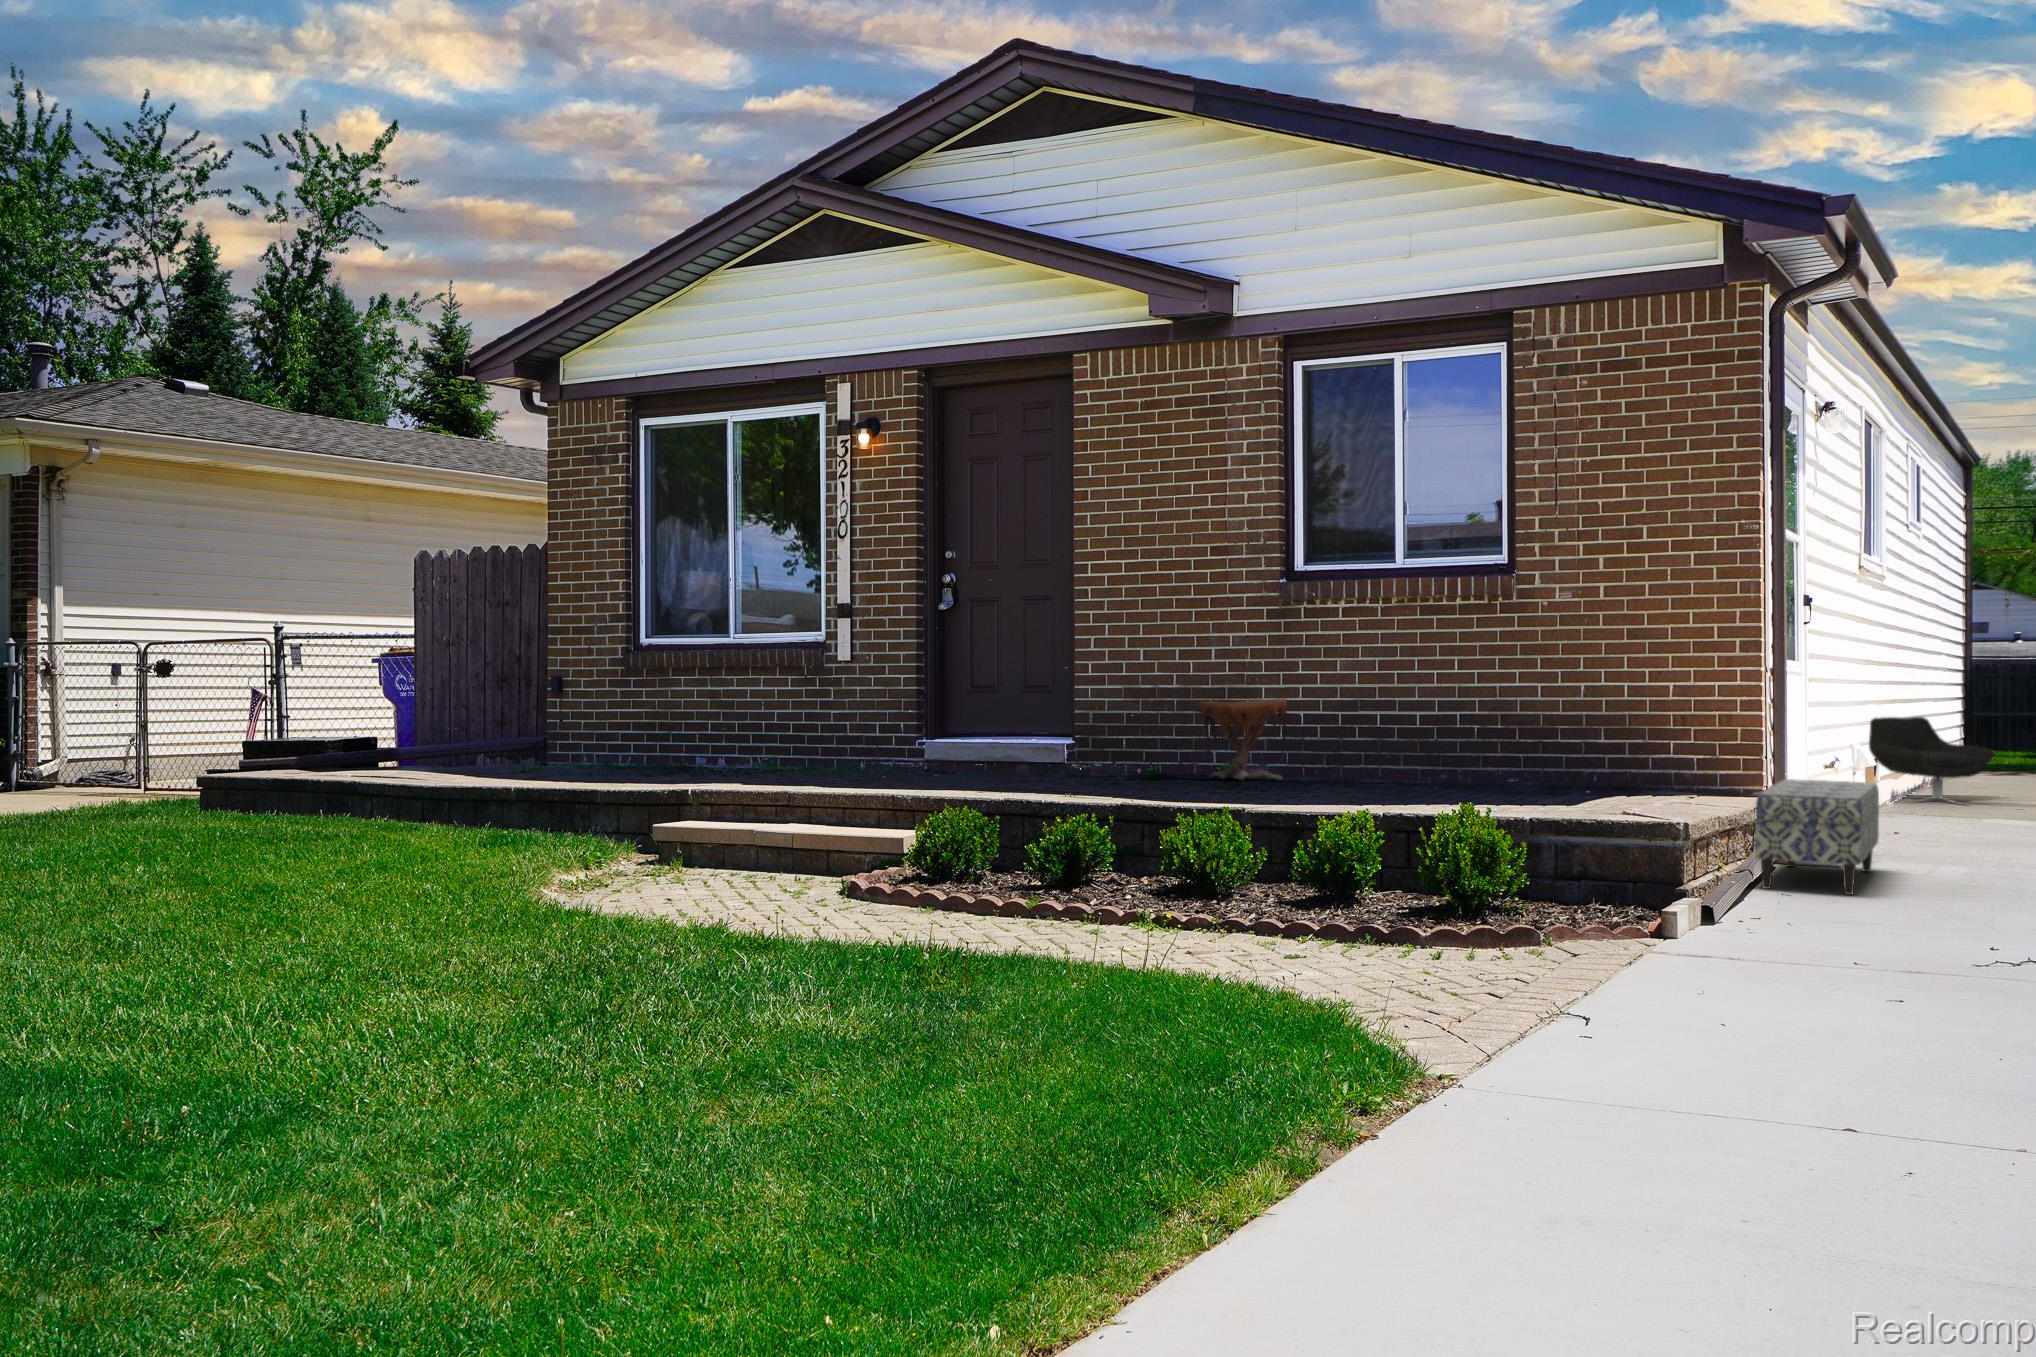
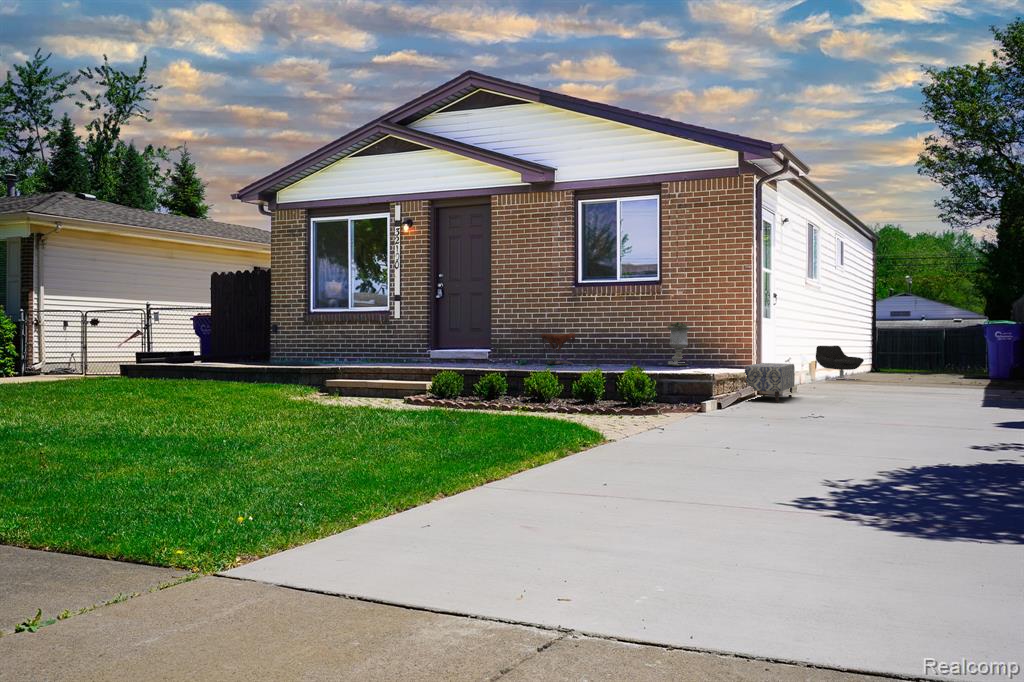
planter: none [1533,671,1596,789] -> present [667,322,691,366]

